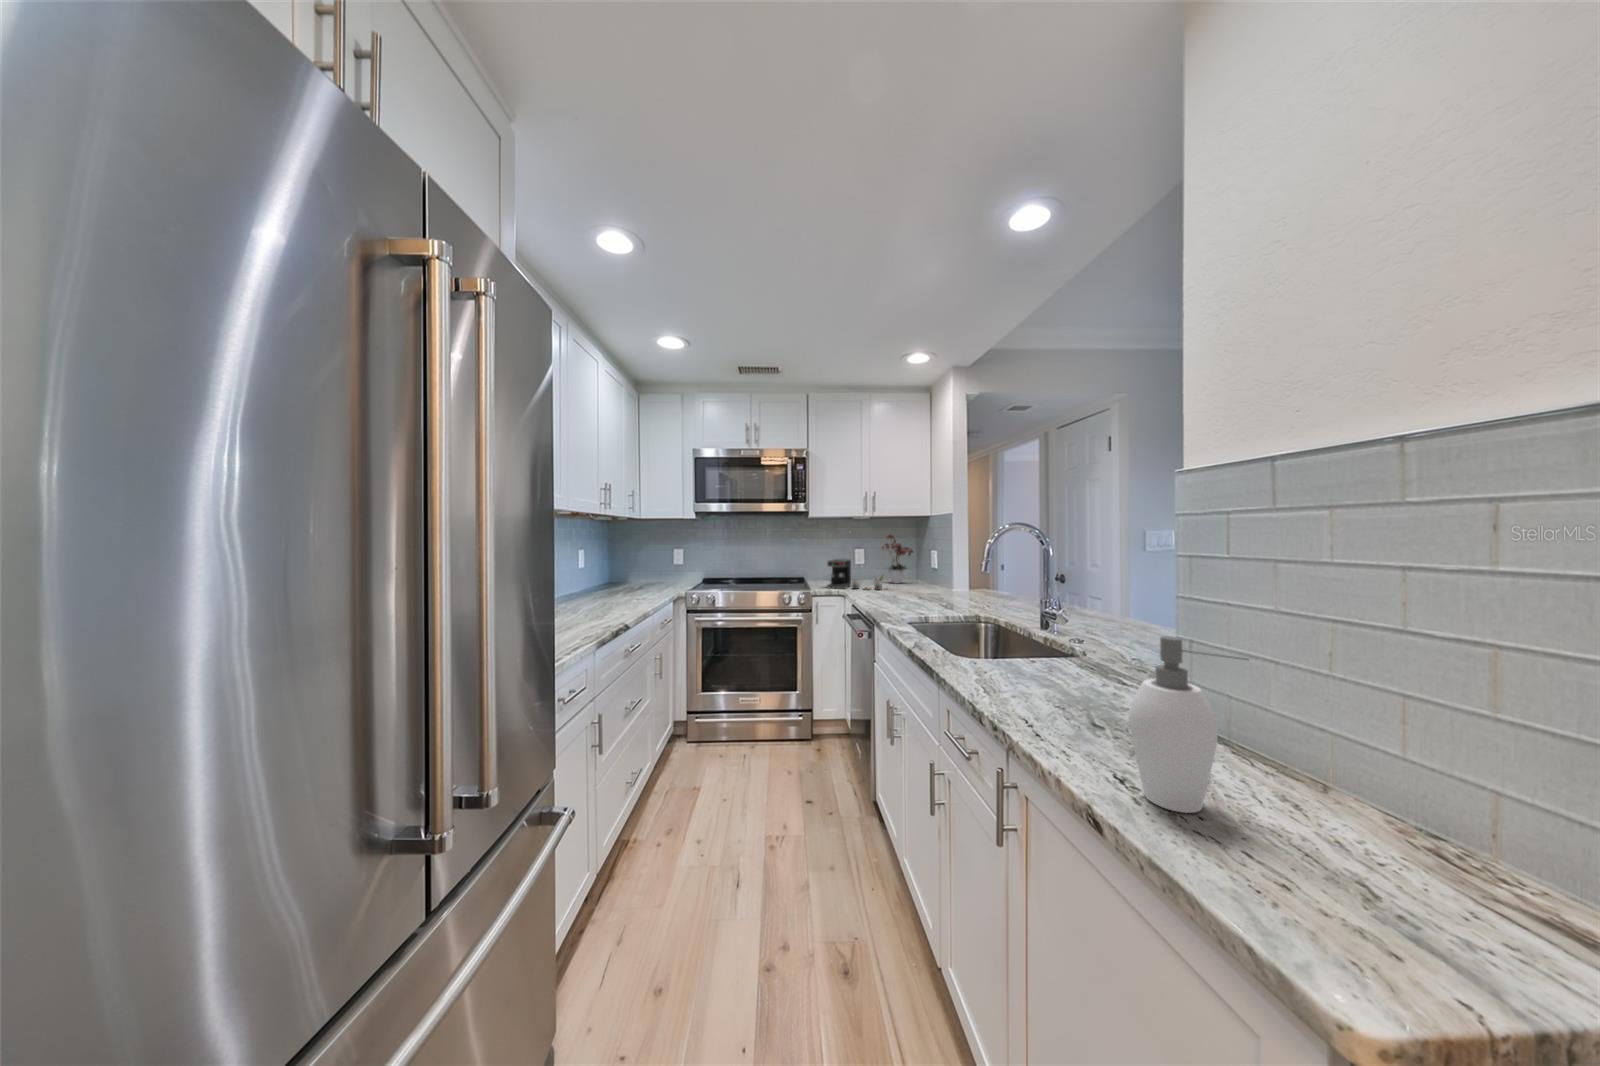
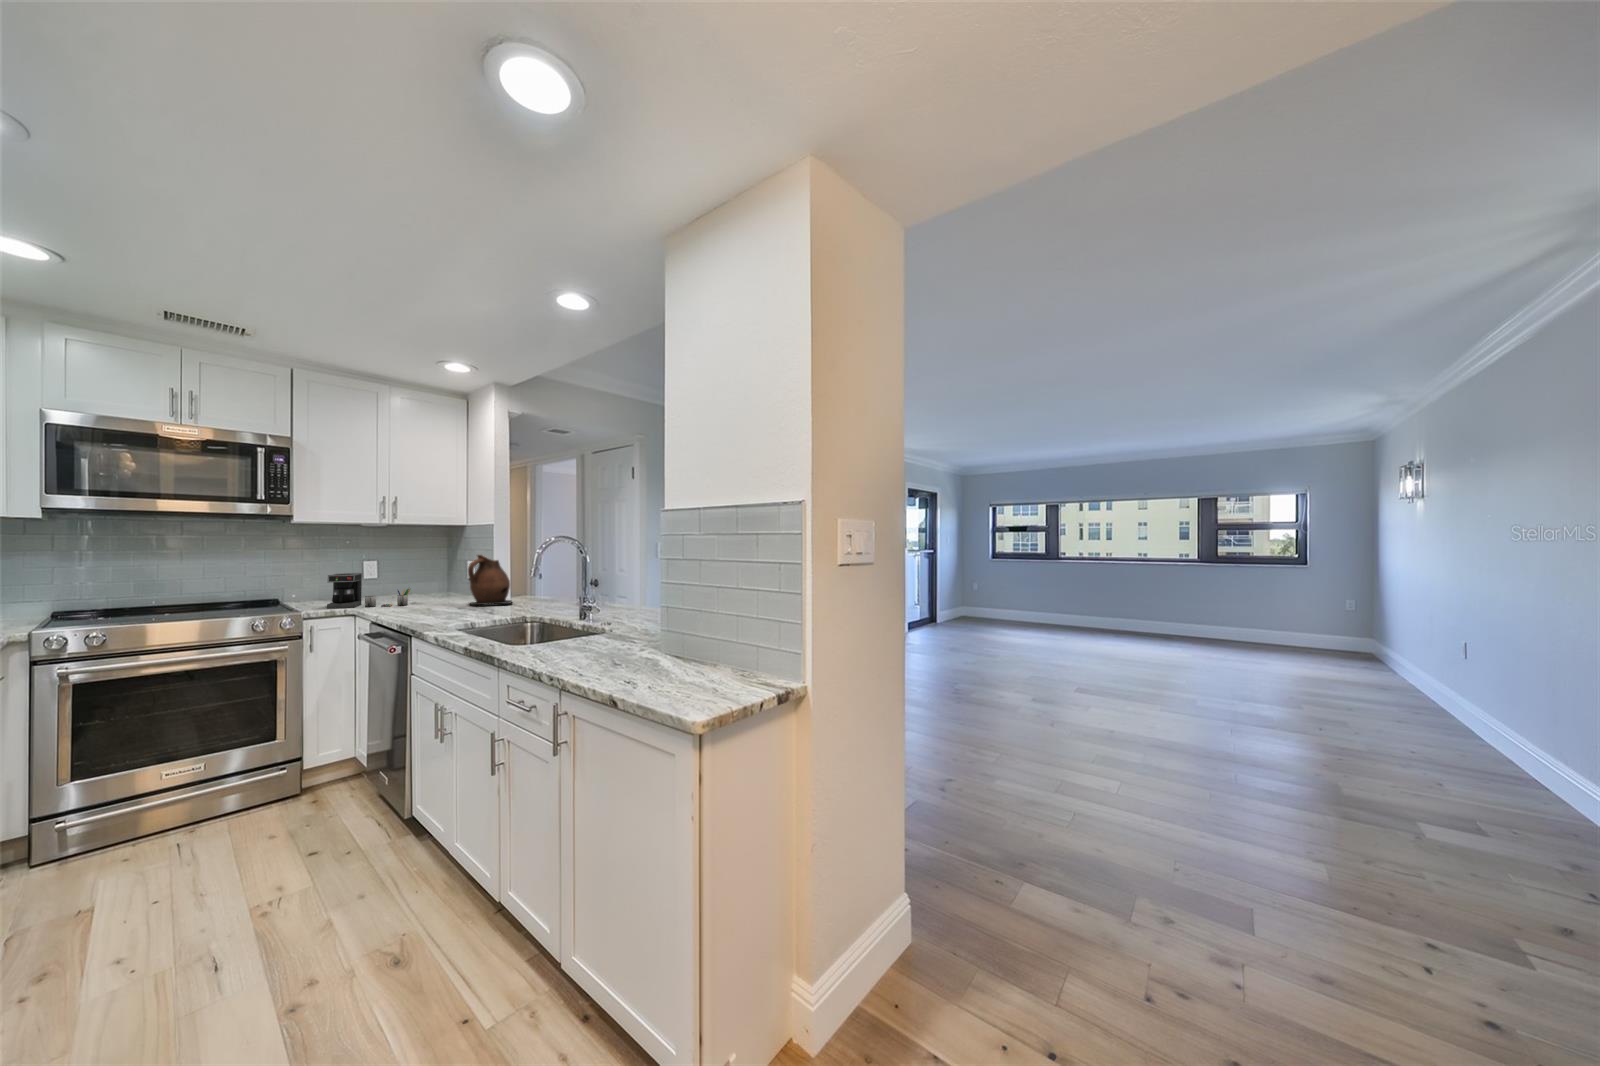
flower arrangement: present [882,534,913,584] -> none [401,541,448,598]
ceramic pitcher: none [928,545,970,597] -> present [468,555,512,605]
soap dispenser: present [1129,636,1249,813] -> none [631,597,682,685]

